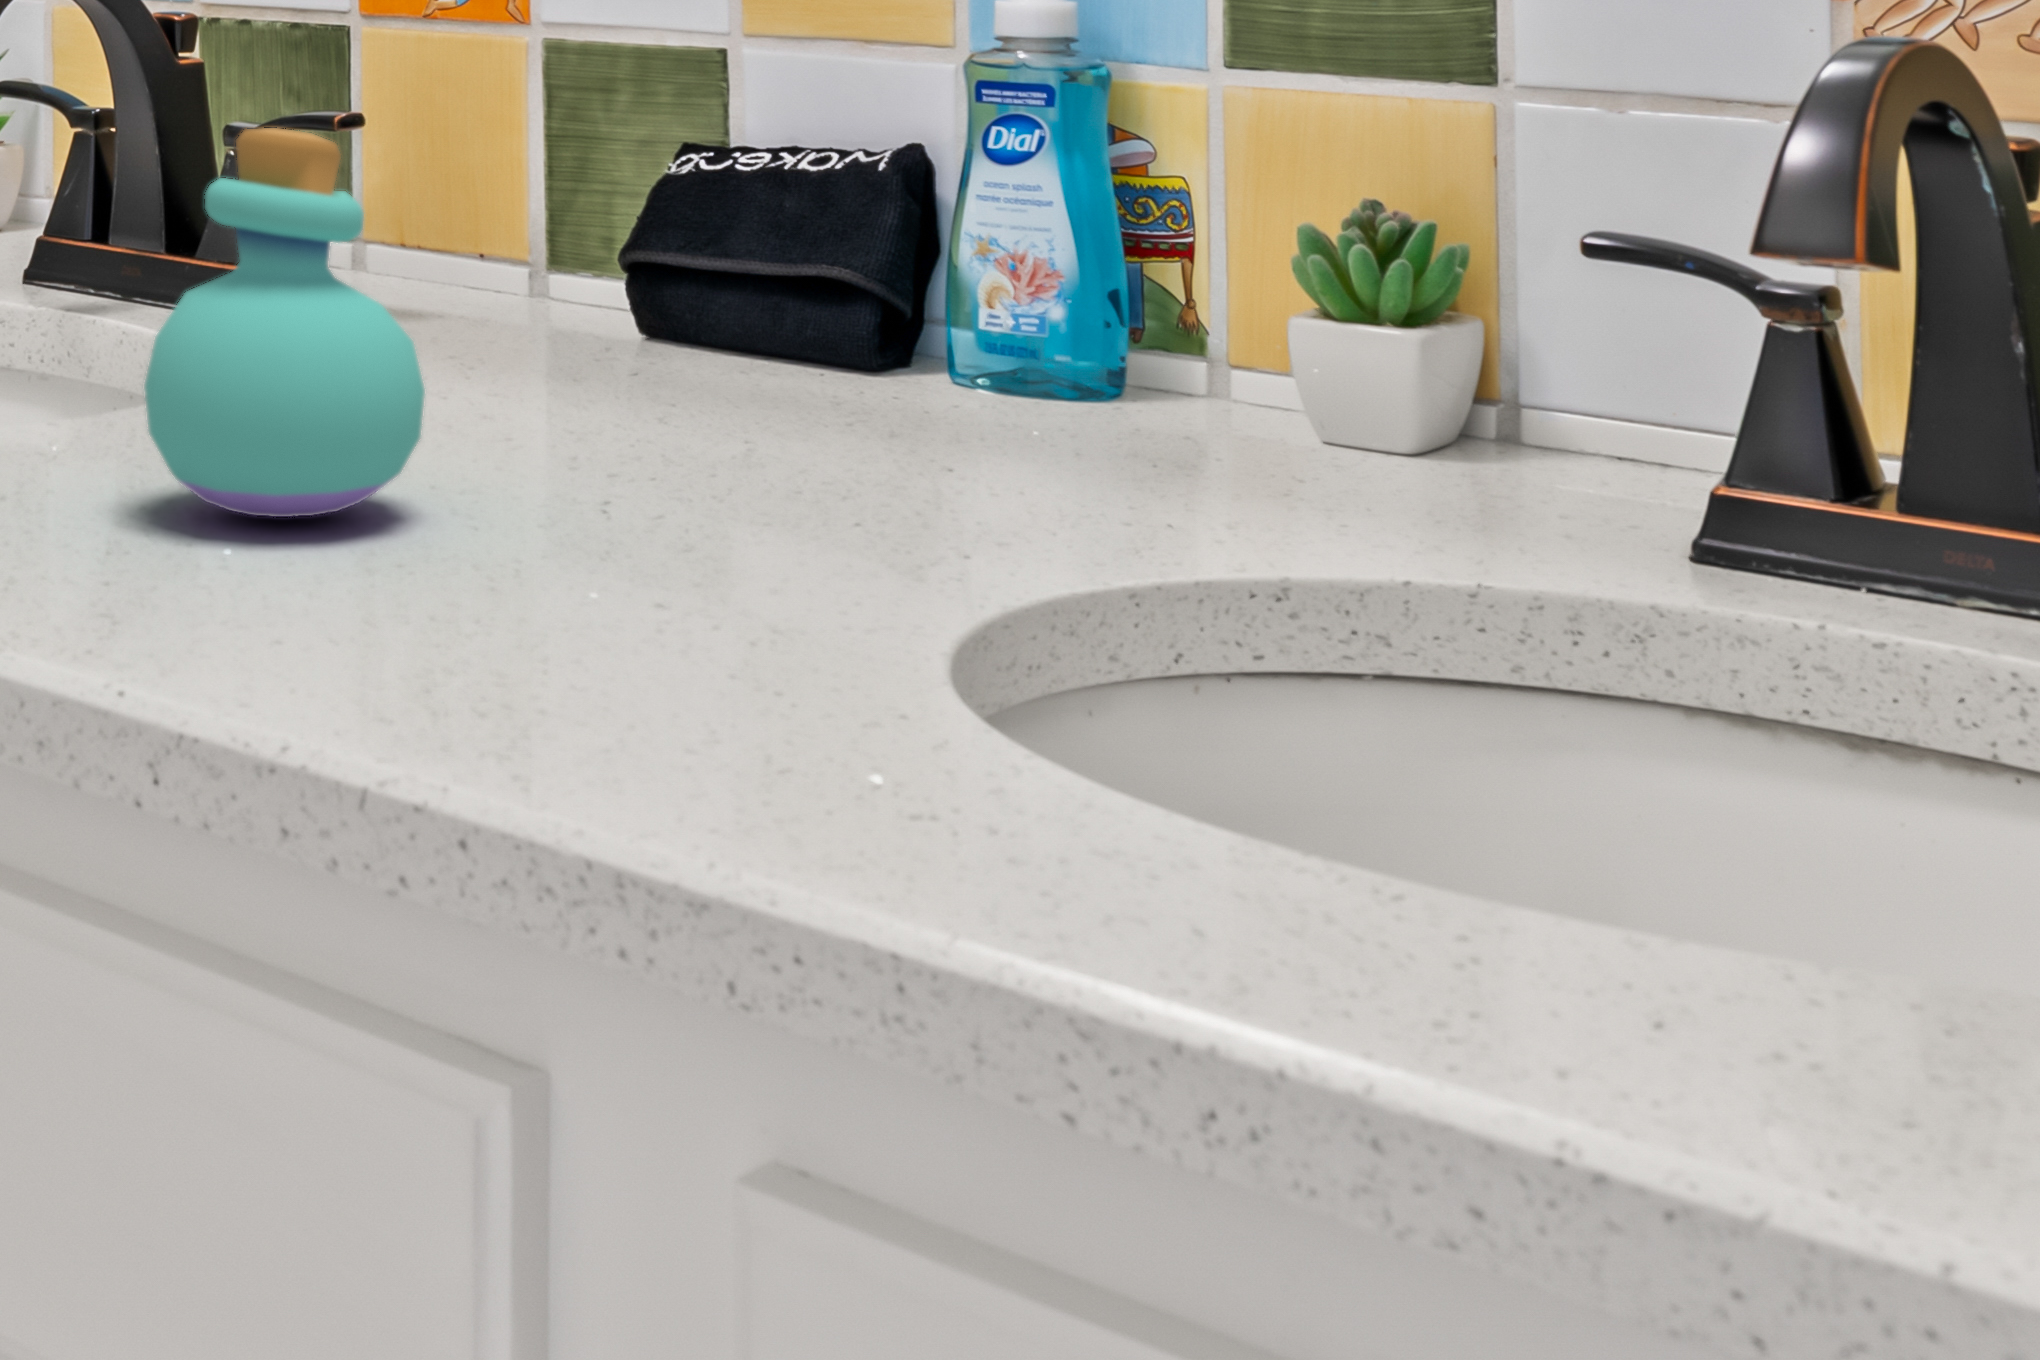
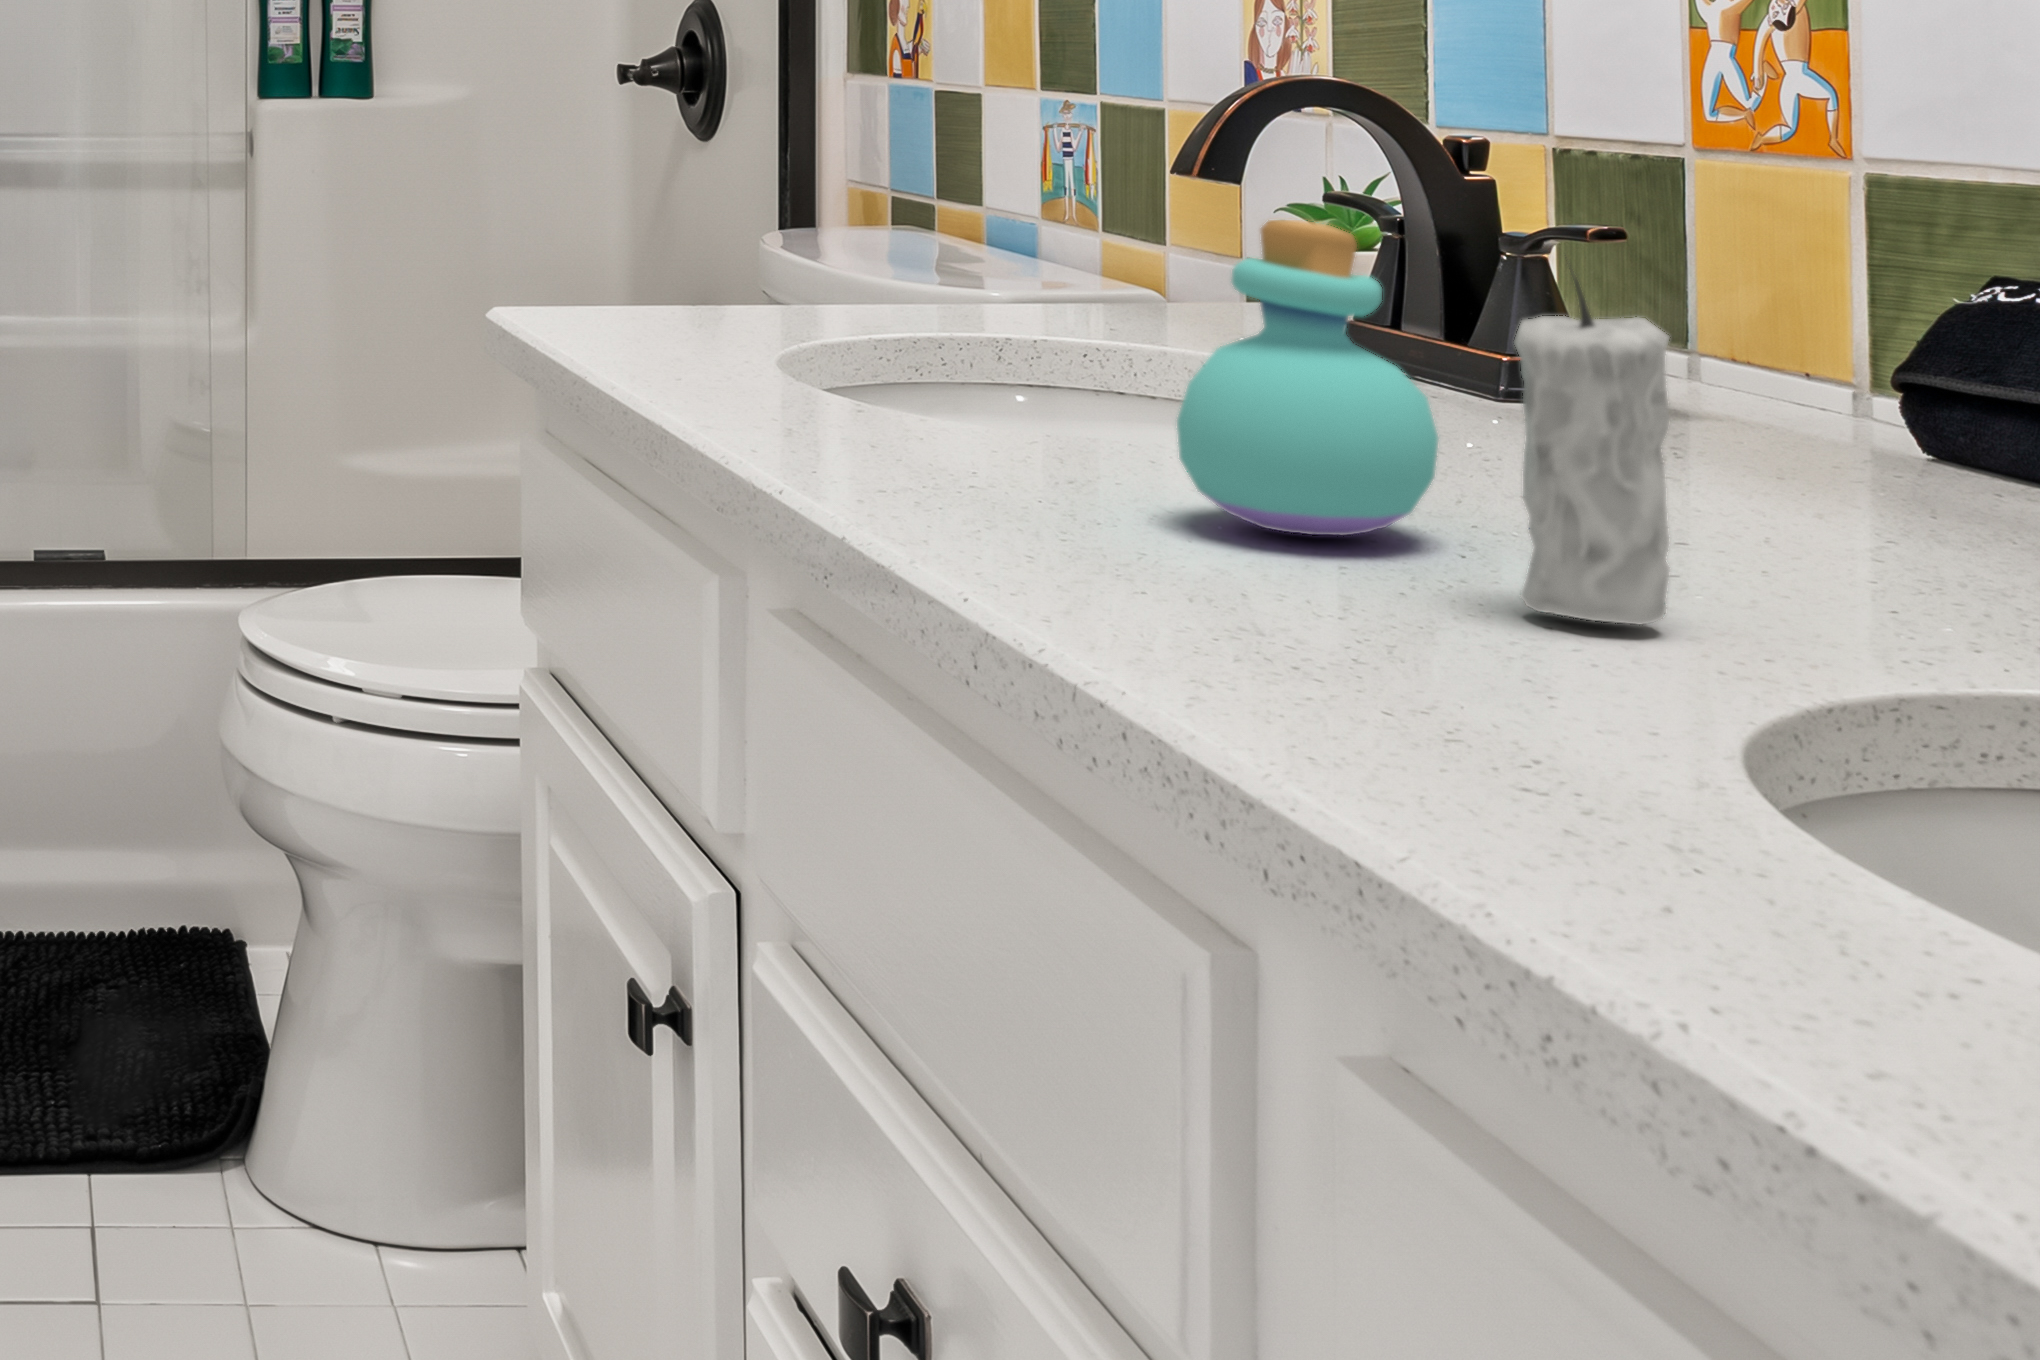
candle: none [584,152,738,575] -> present [1514,276,1670,624]

